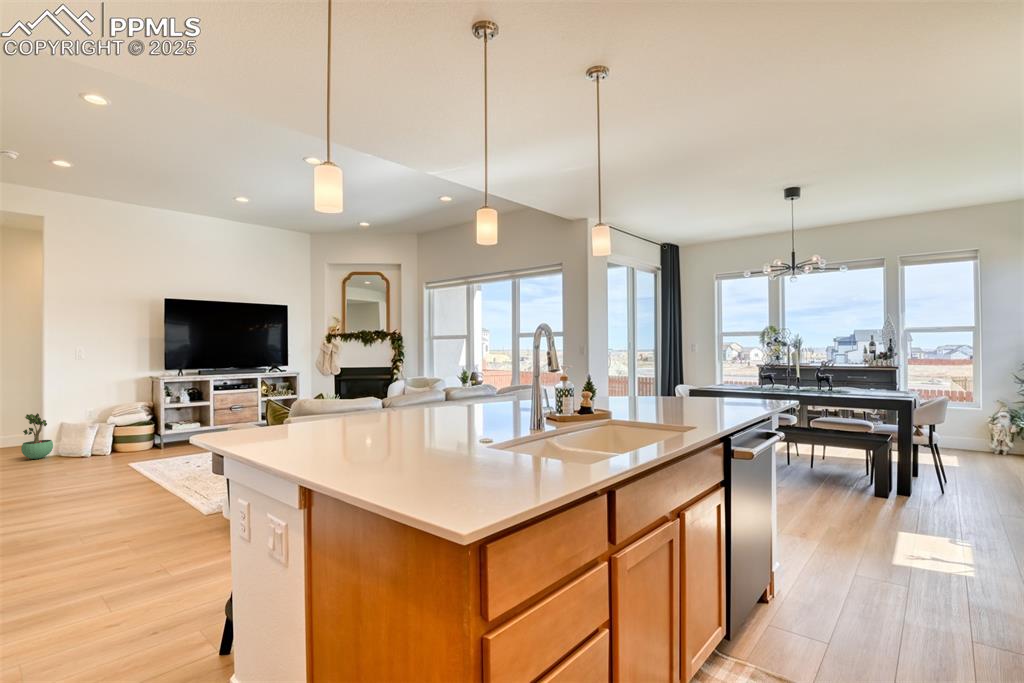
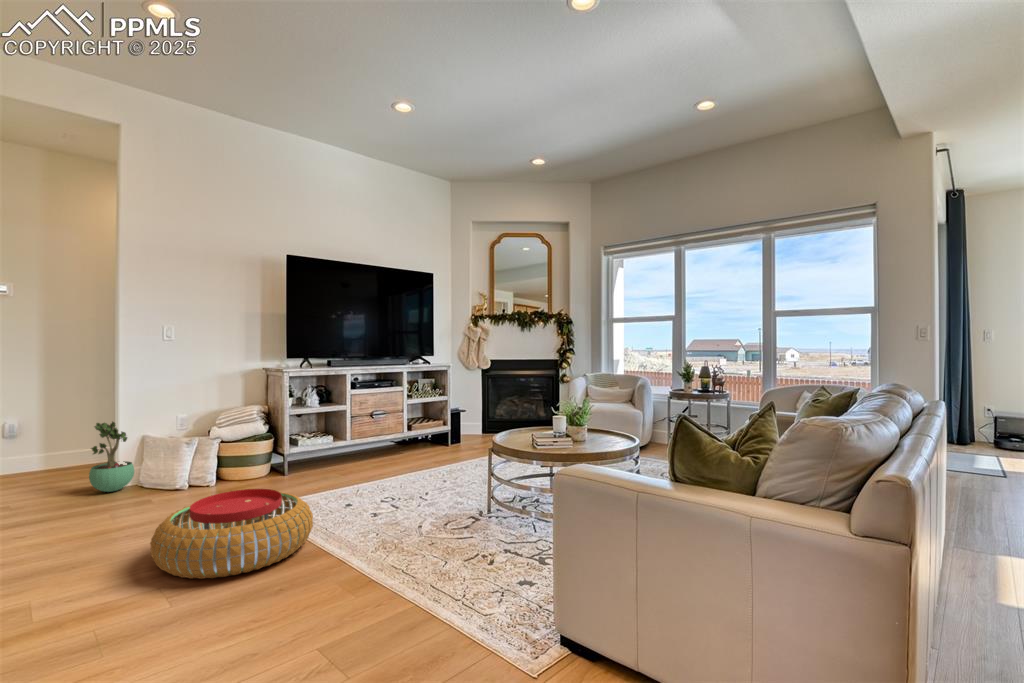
pouf: none [48,449,151,492] -> present [150,489,313,579]

